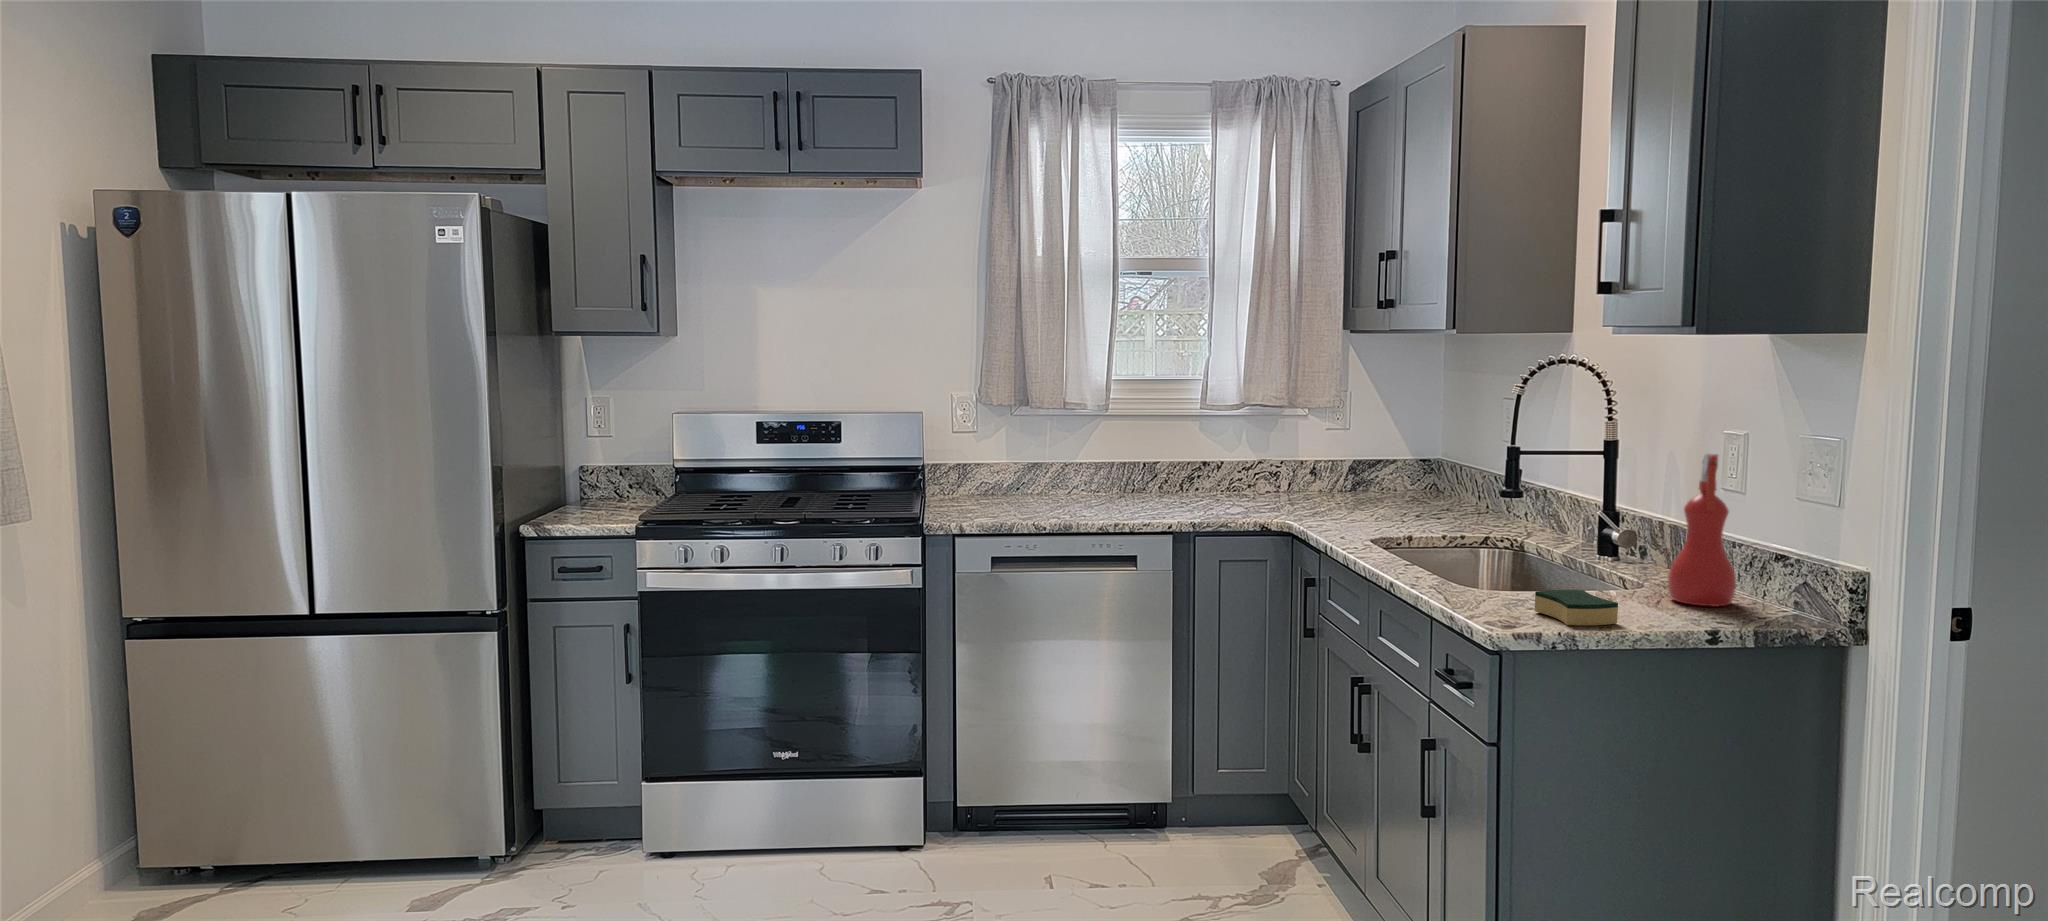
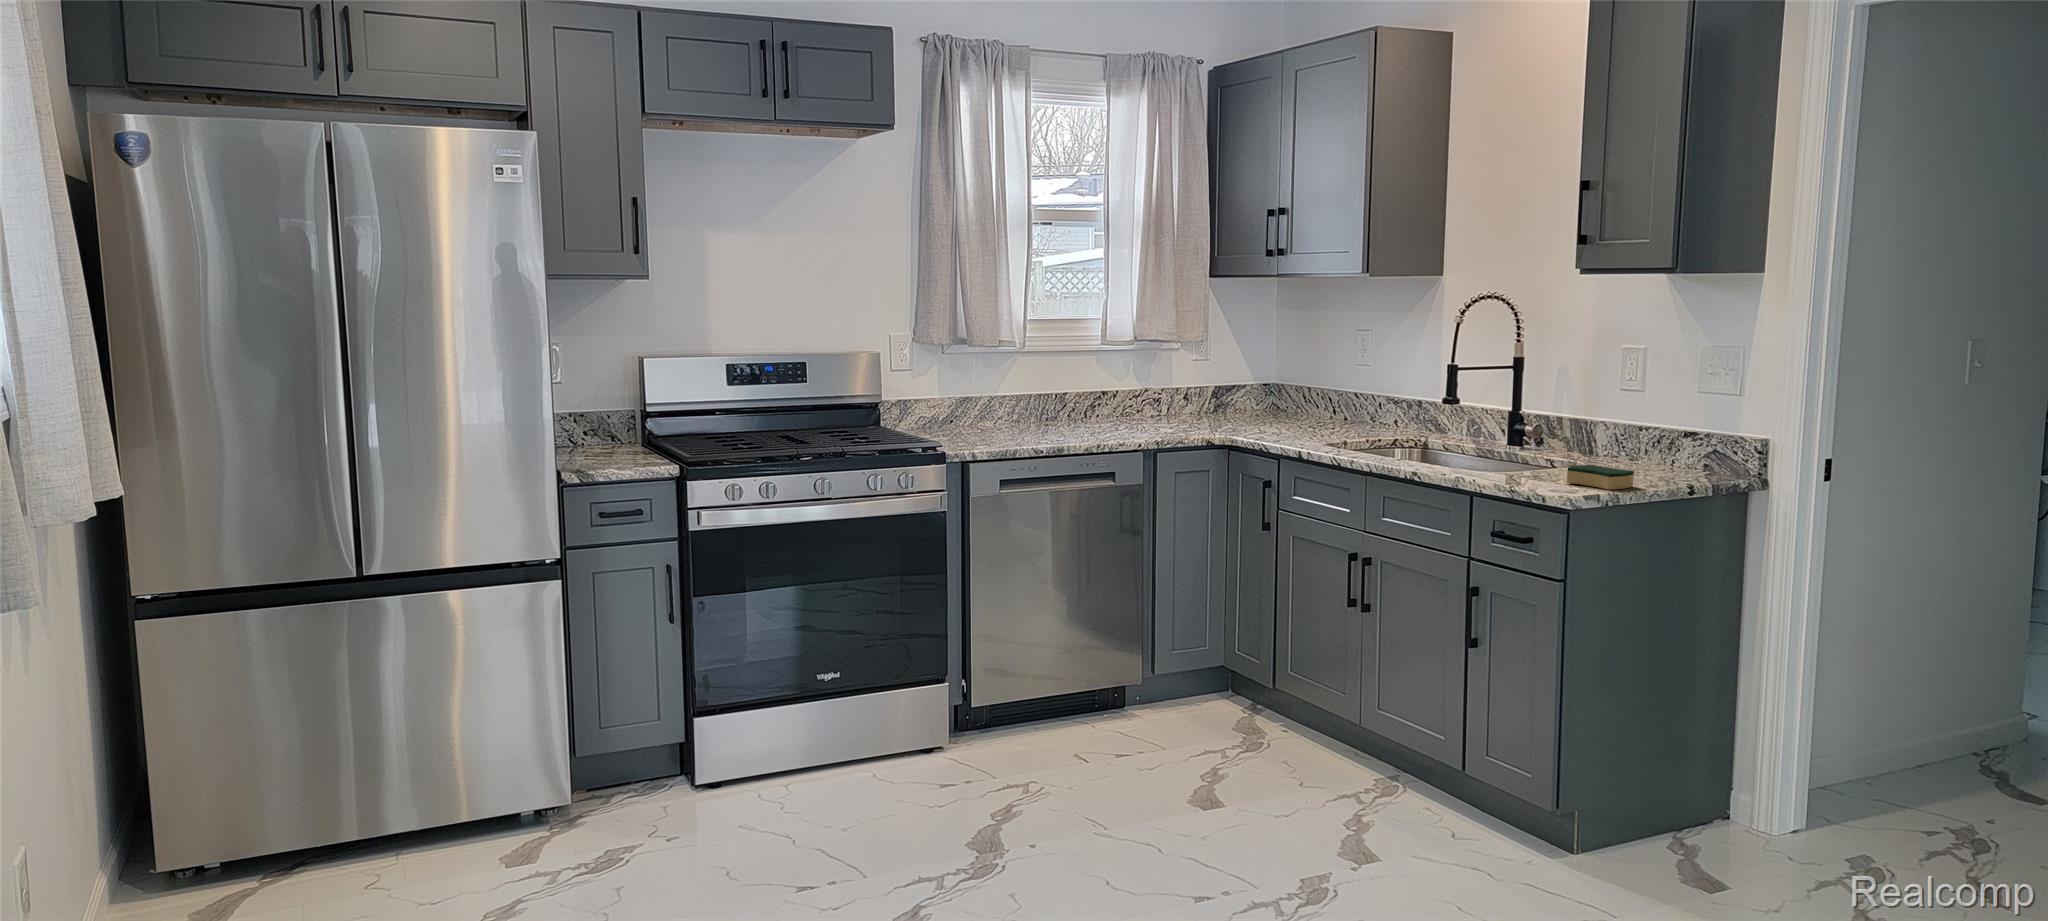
spray bottle: present [1668,454,1736,606] -> none [1616,360,1667,472]

